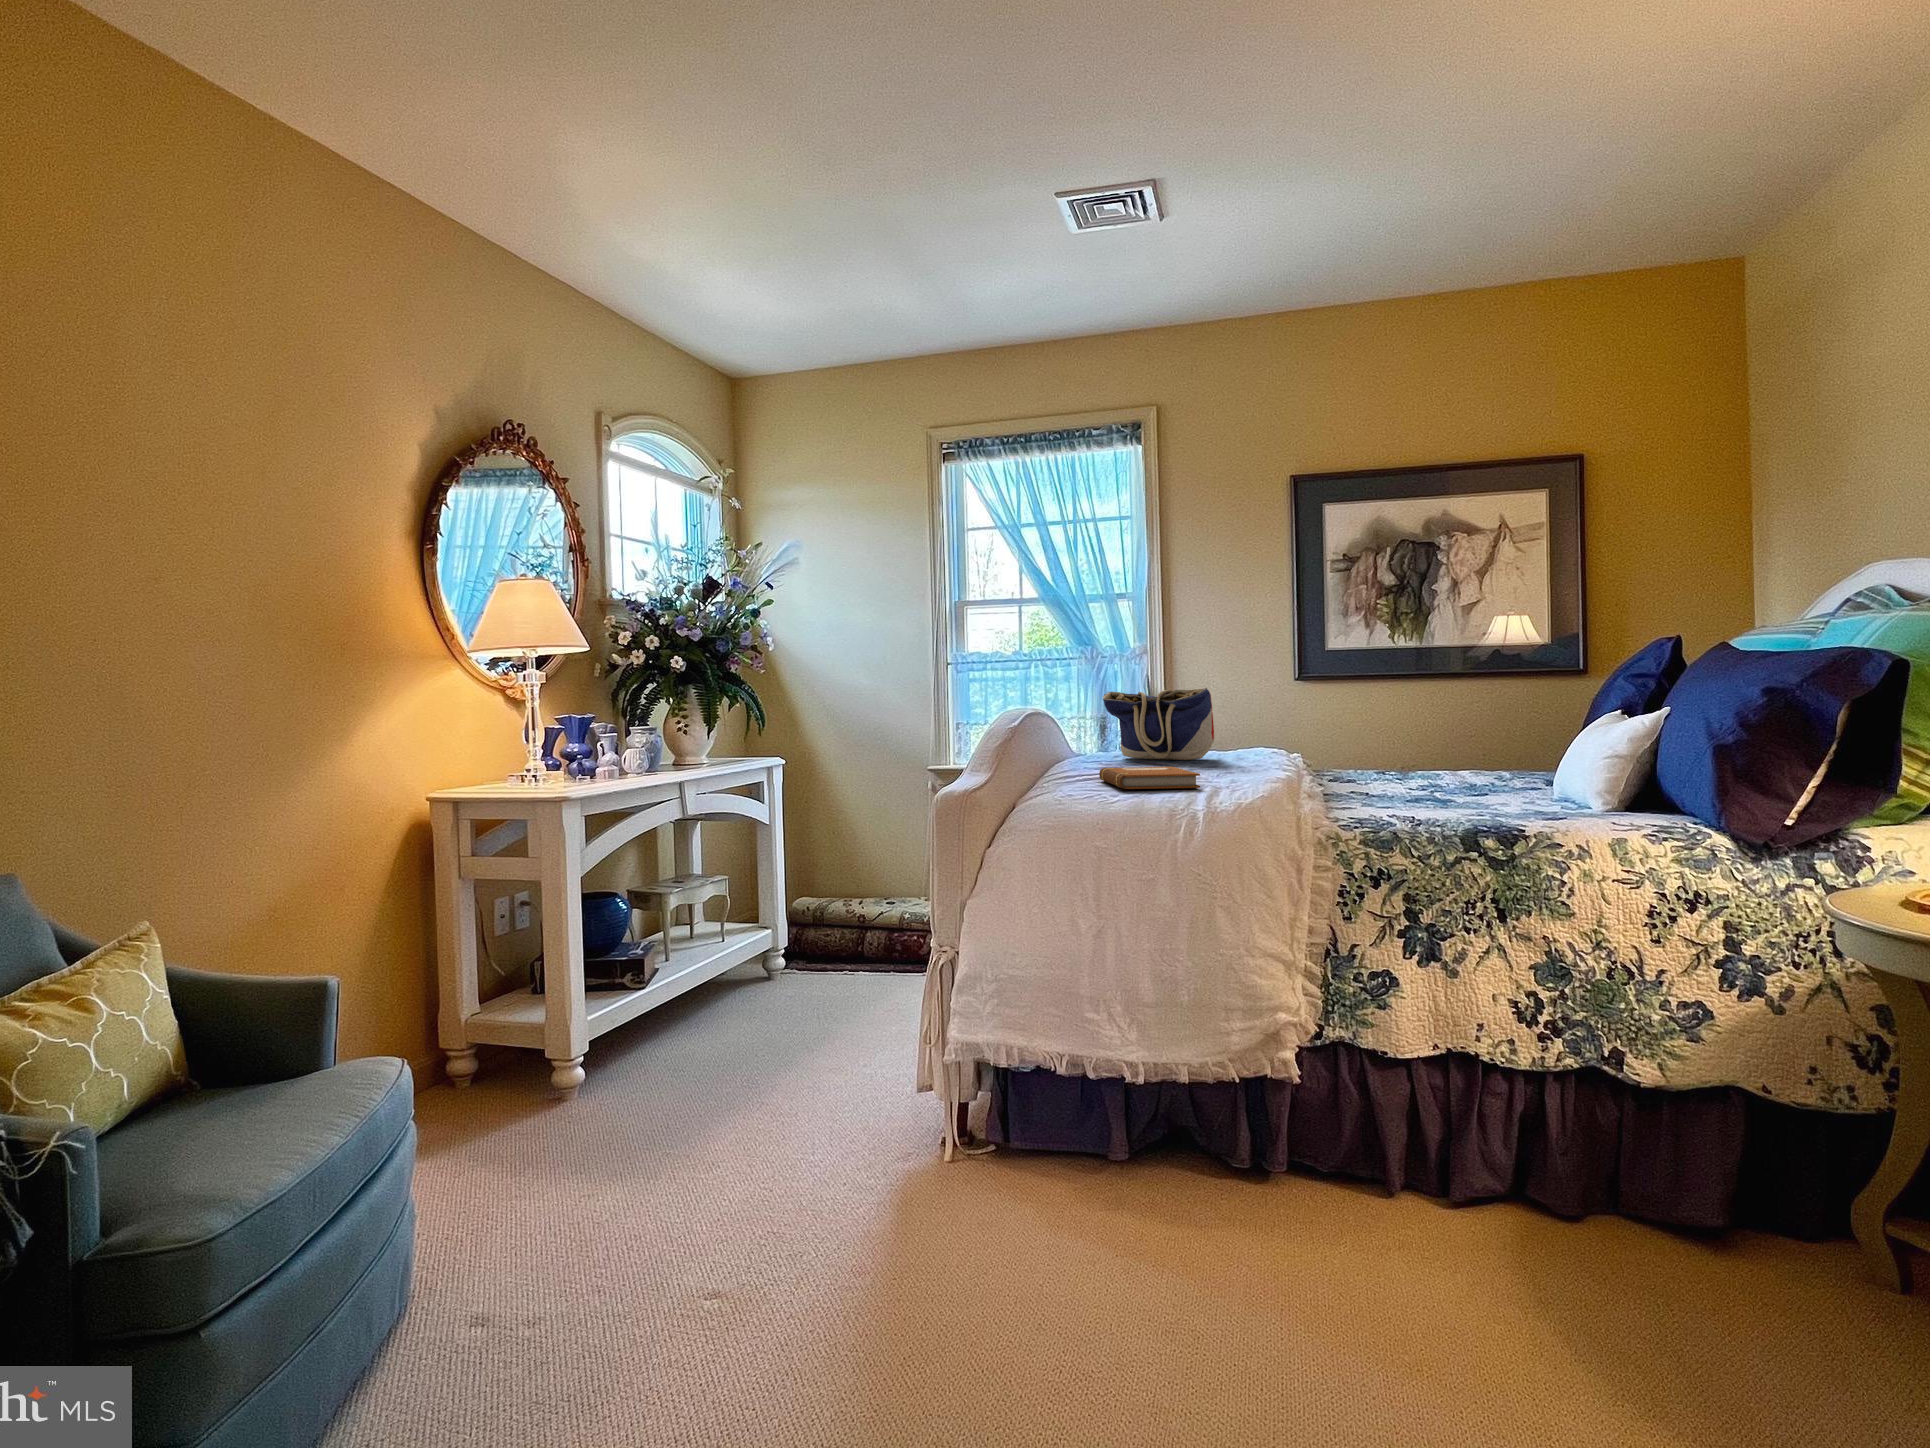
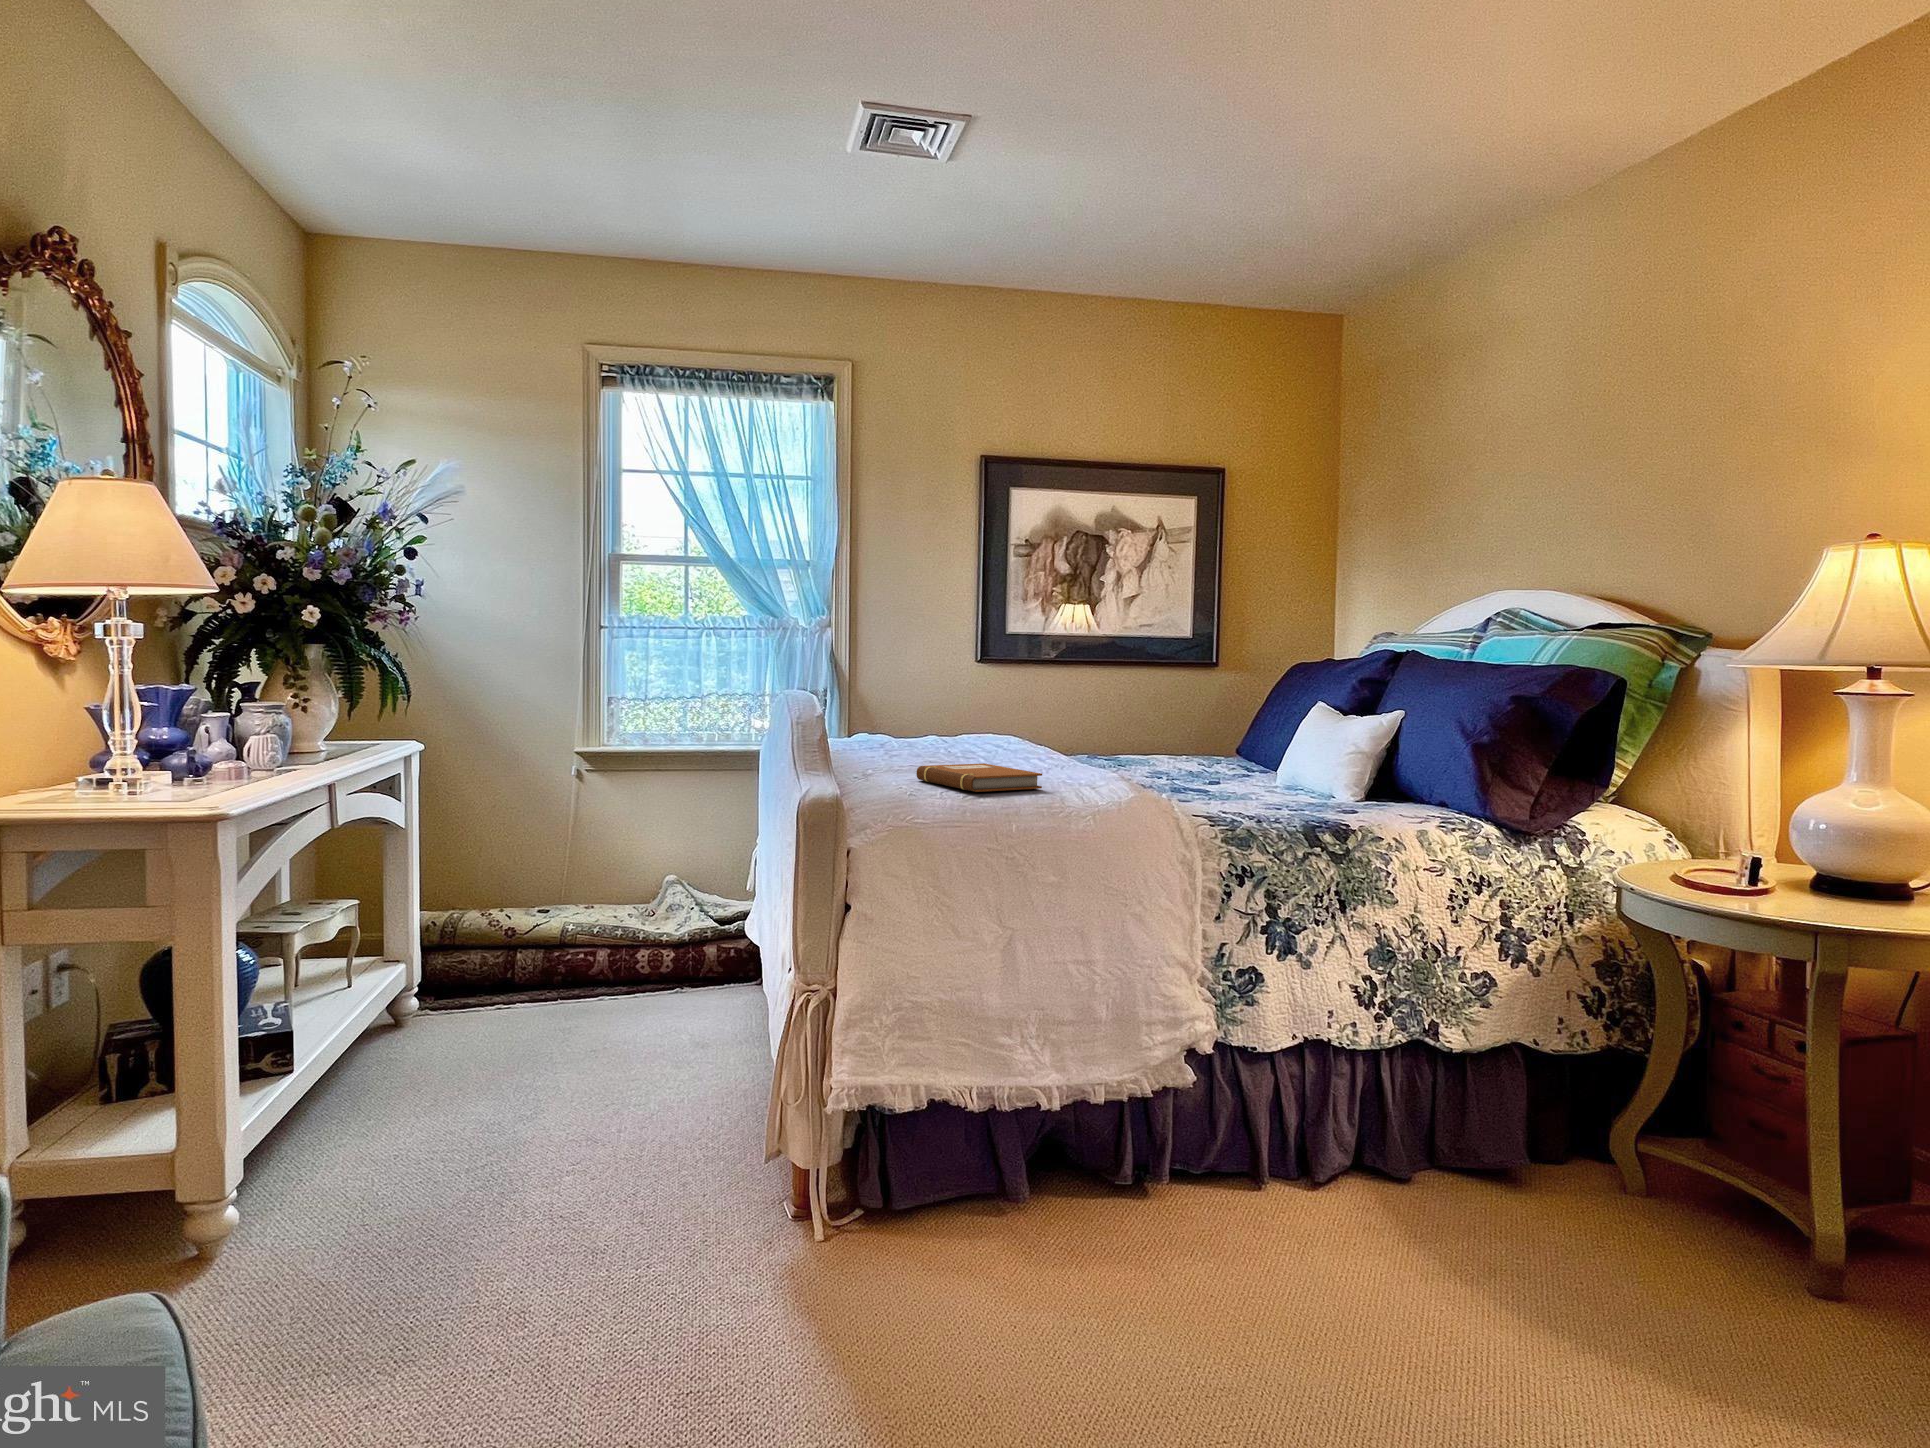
tote bag: present [1103,687,1214,760] -> none [853,675,975,751]

